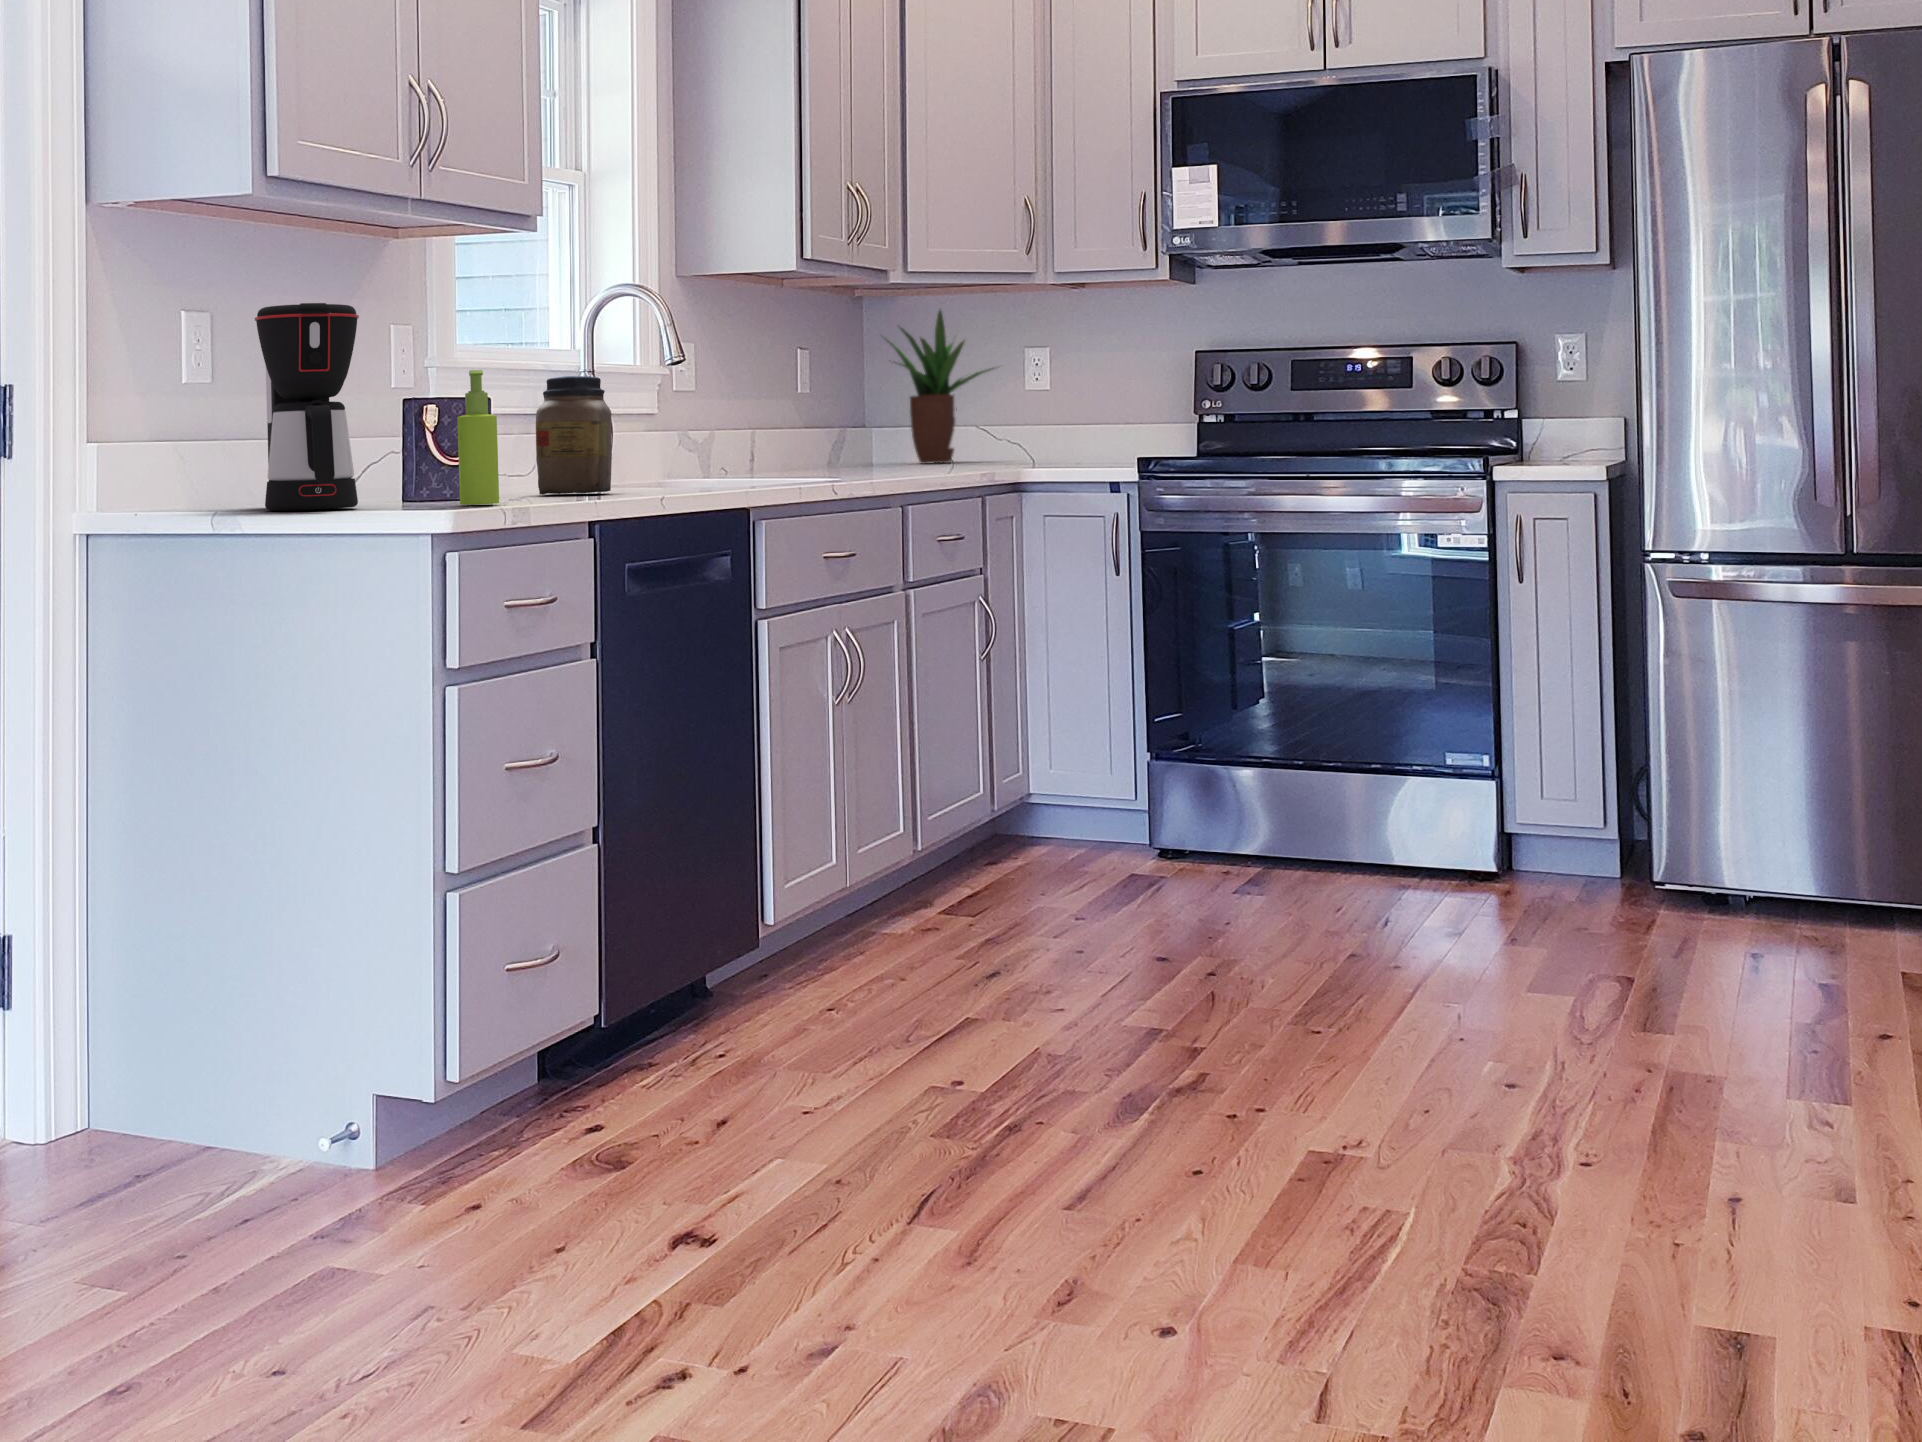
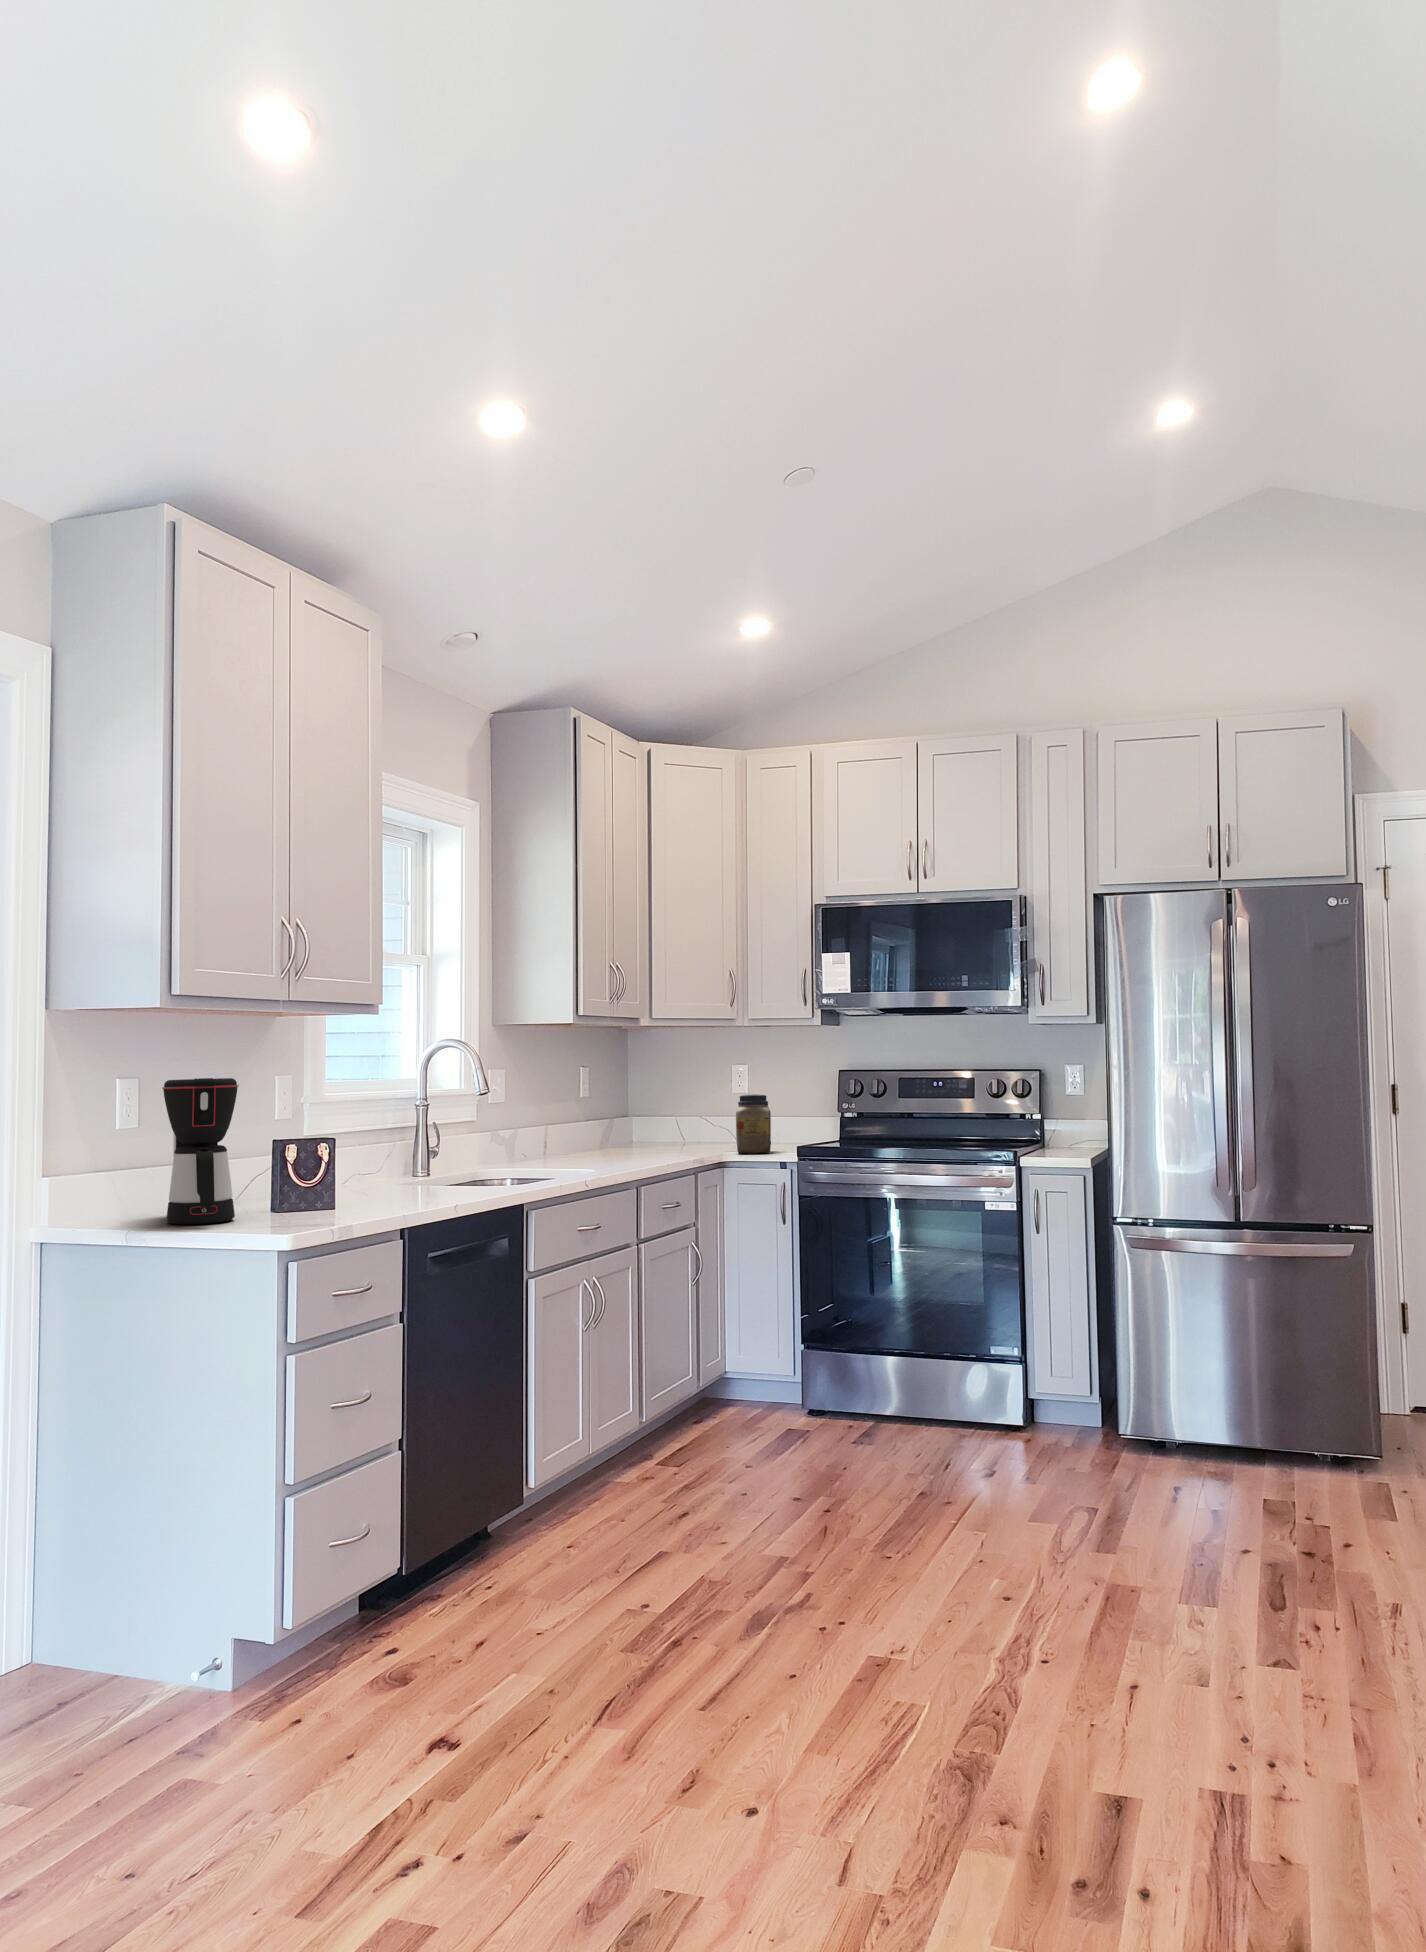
potted plant: present [886,310,994,464] -> none [638,1038,720,1143]
soap dispenser: present [457,370,499,505] -> none [309,1122,337,1216]
jar: present [536,376,612,495] -> present [736,1094,771,1154]

